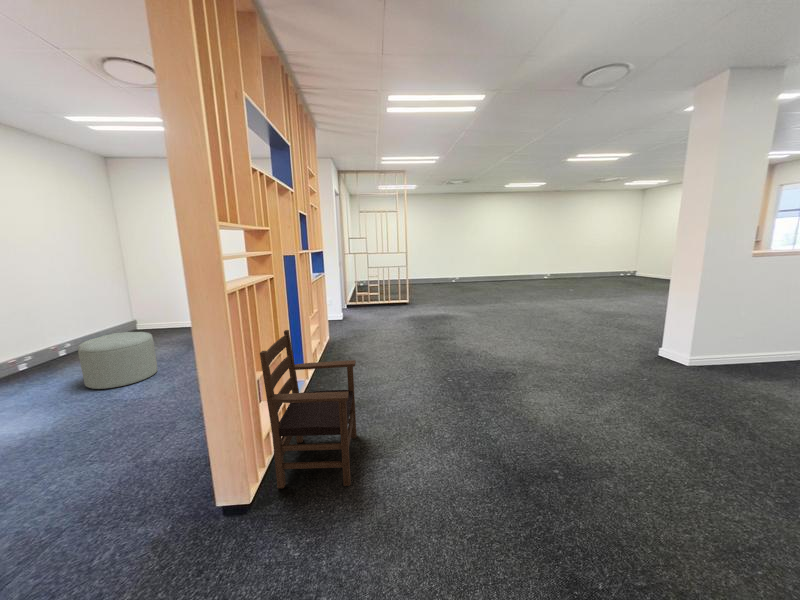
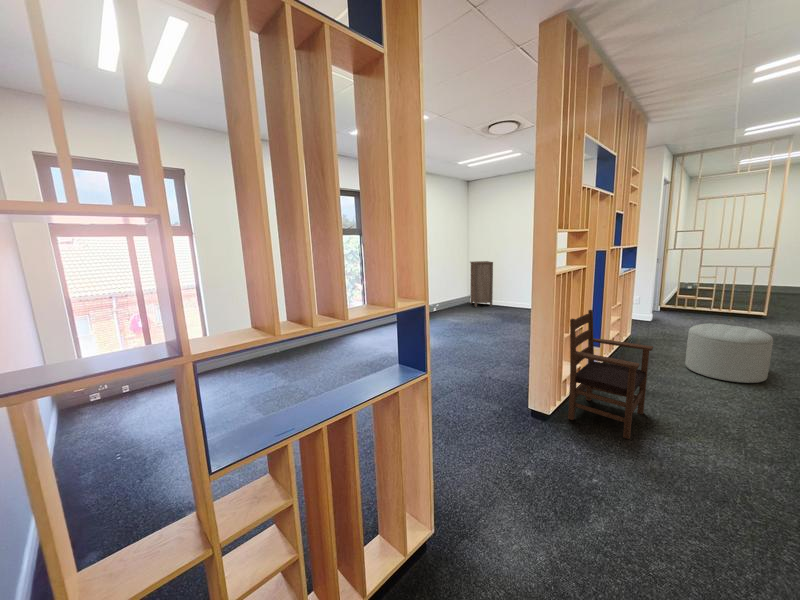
storage cabinet: none [127,272,173,336] -> present [470,261,493,307]
ottoman: present [78,332,158,389] -> present [685,323,773,383]

